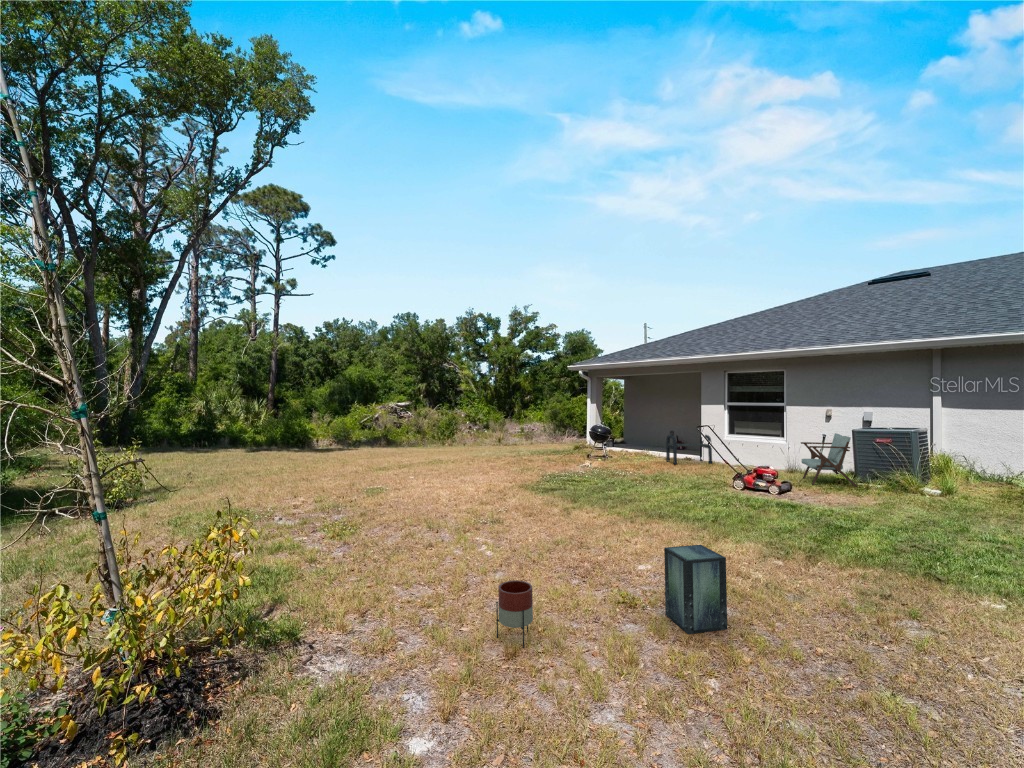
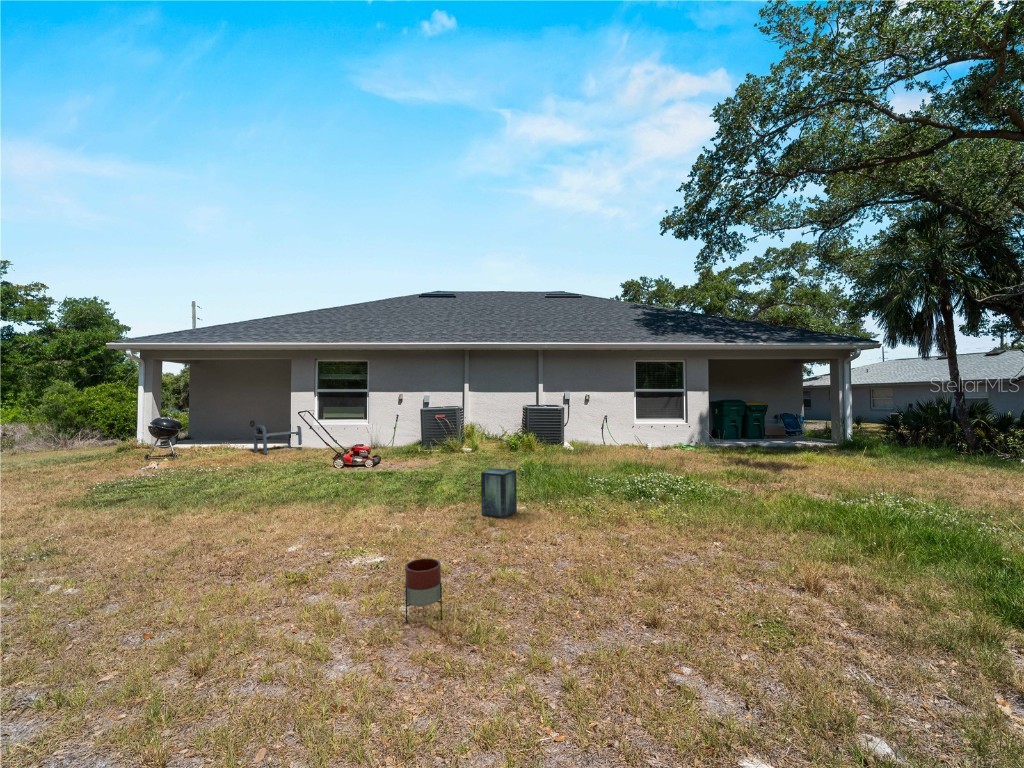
lounge chair: present [801,433,857,487] -> none [382,413,423,456]
storage box: present [664,545,727,634] -> present [481,468,517,518]
planter: present [496,580,533,648] -> present [405,558,442,625]

